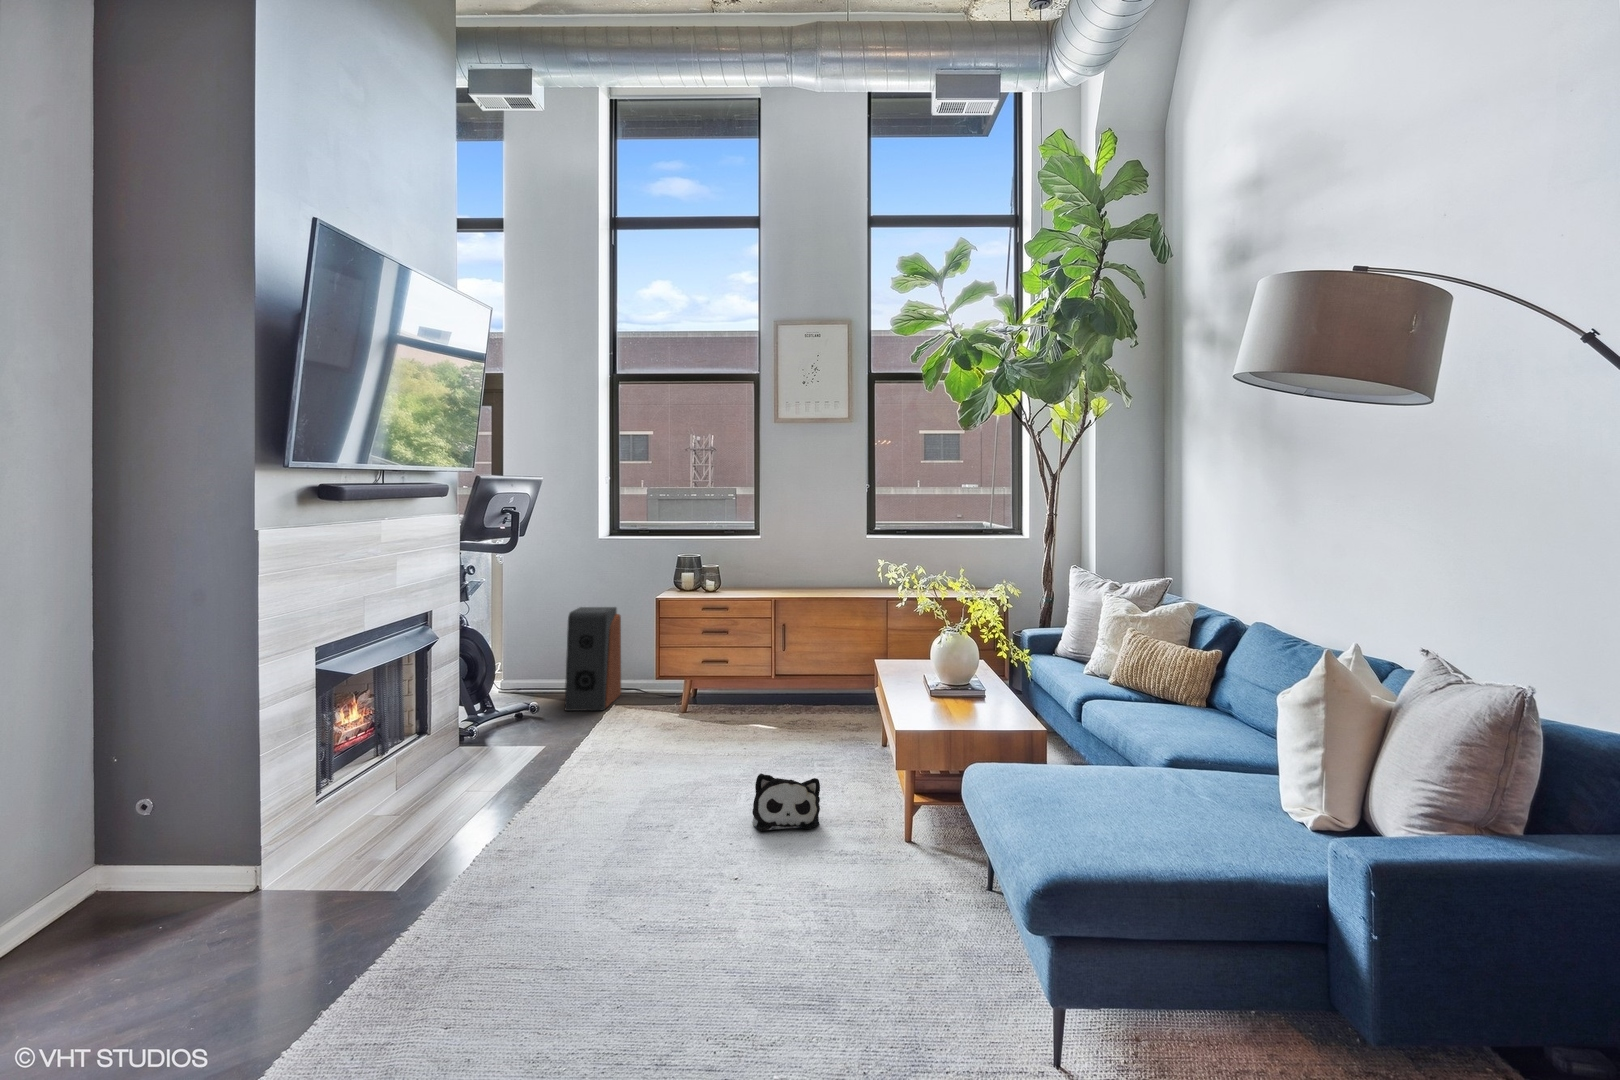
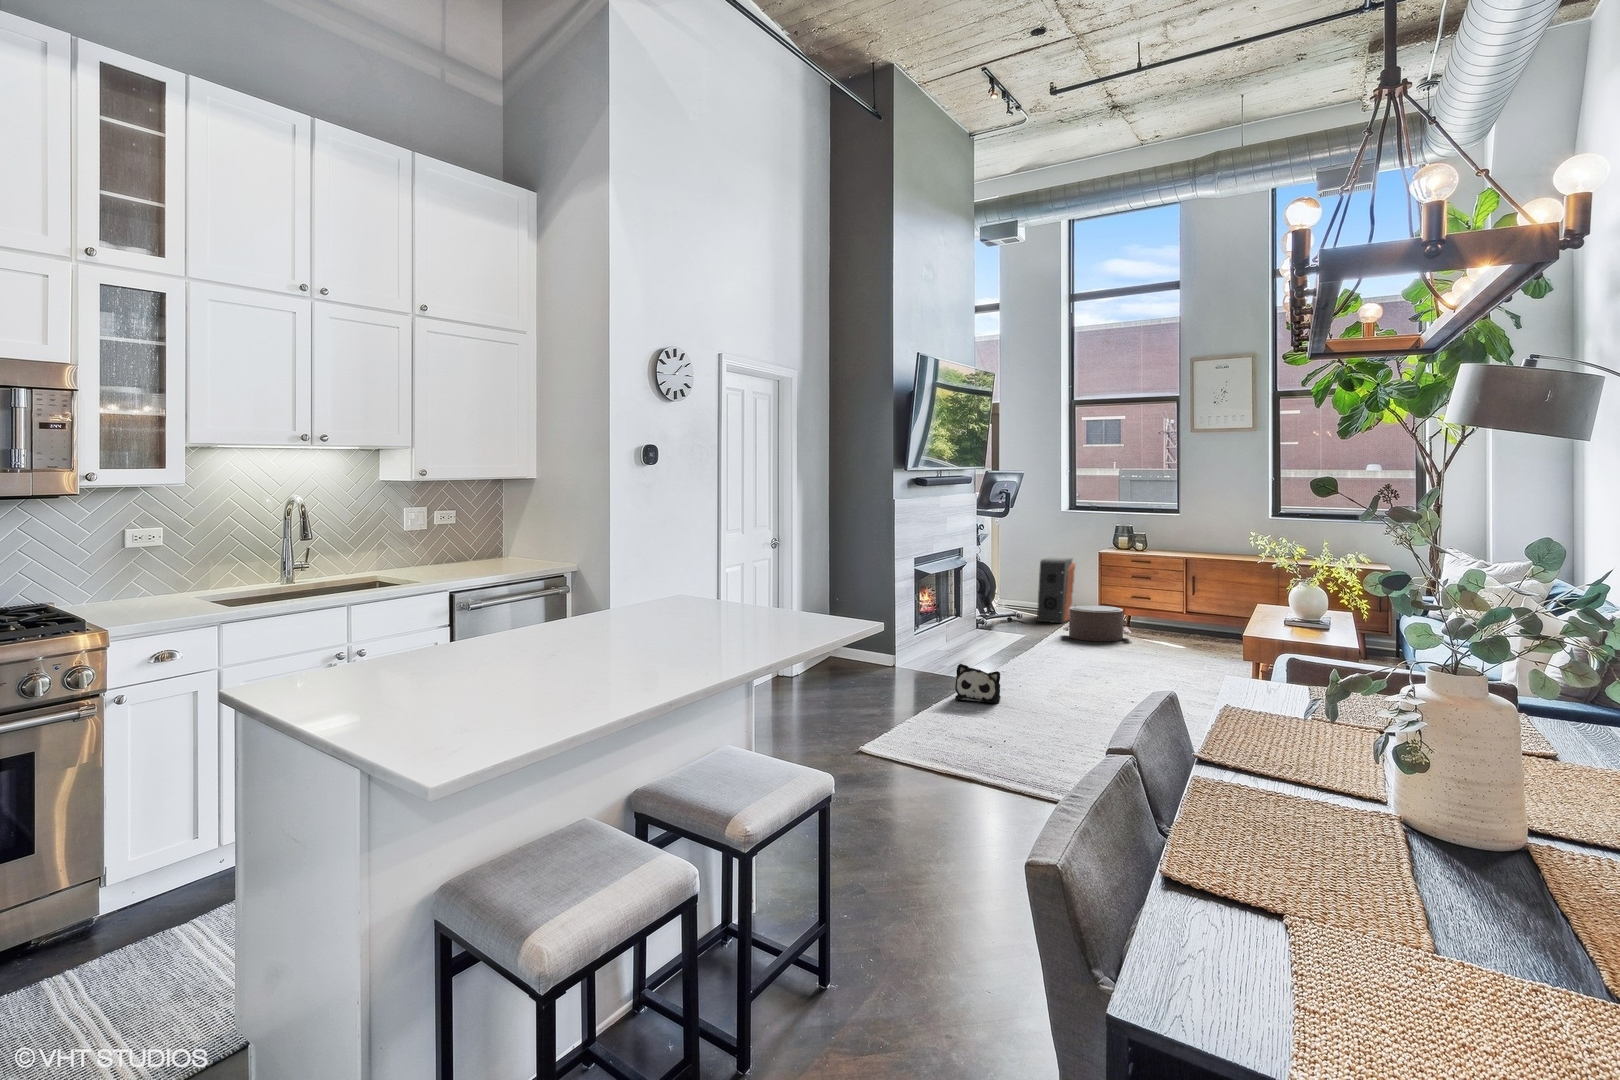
pouf: none [608,685,711,748] -> present [1063,605,1131,641]
plush toy: present [752,773,820,831] -> present [955,664,1001,703]

